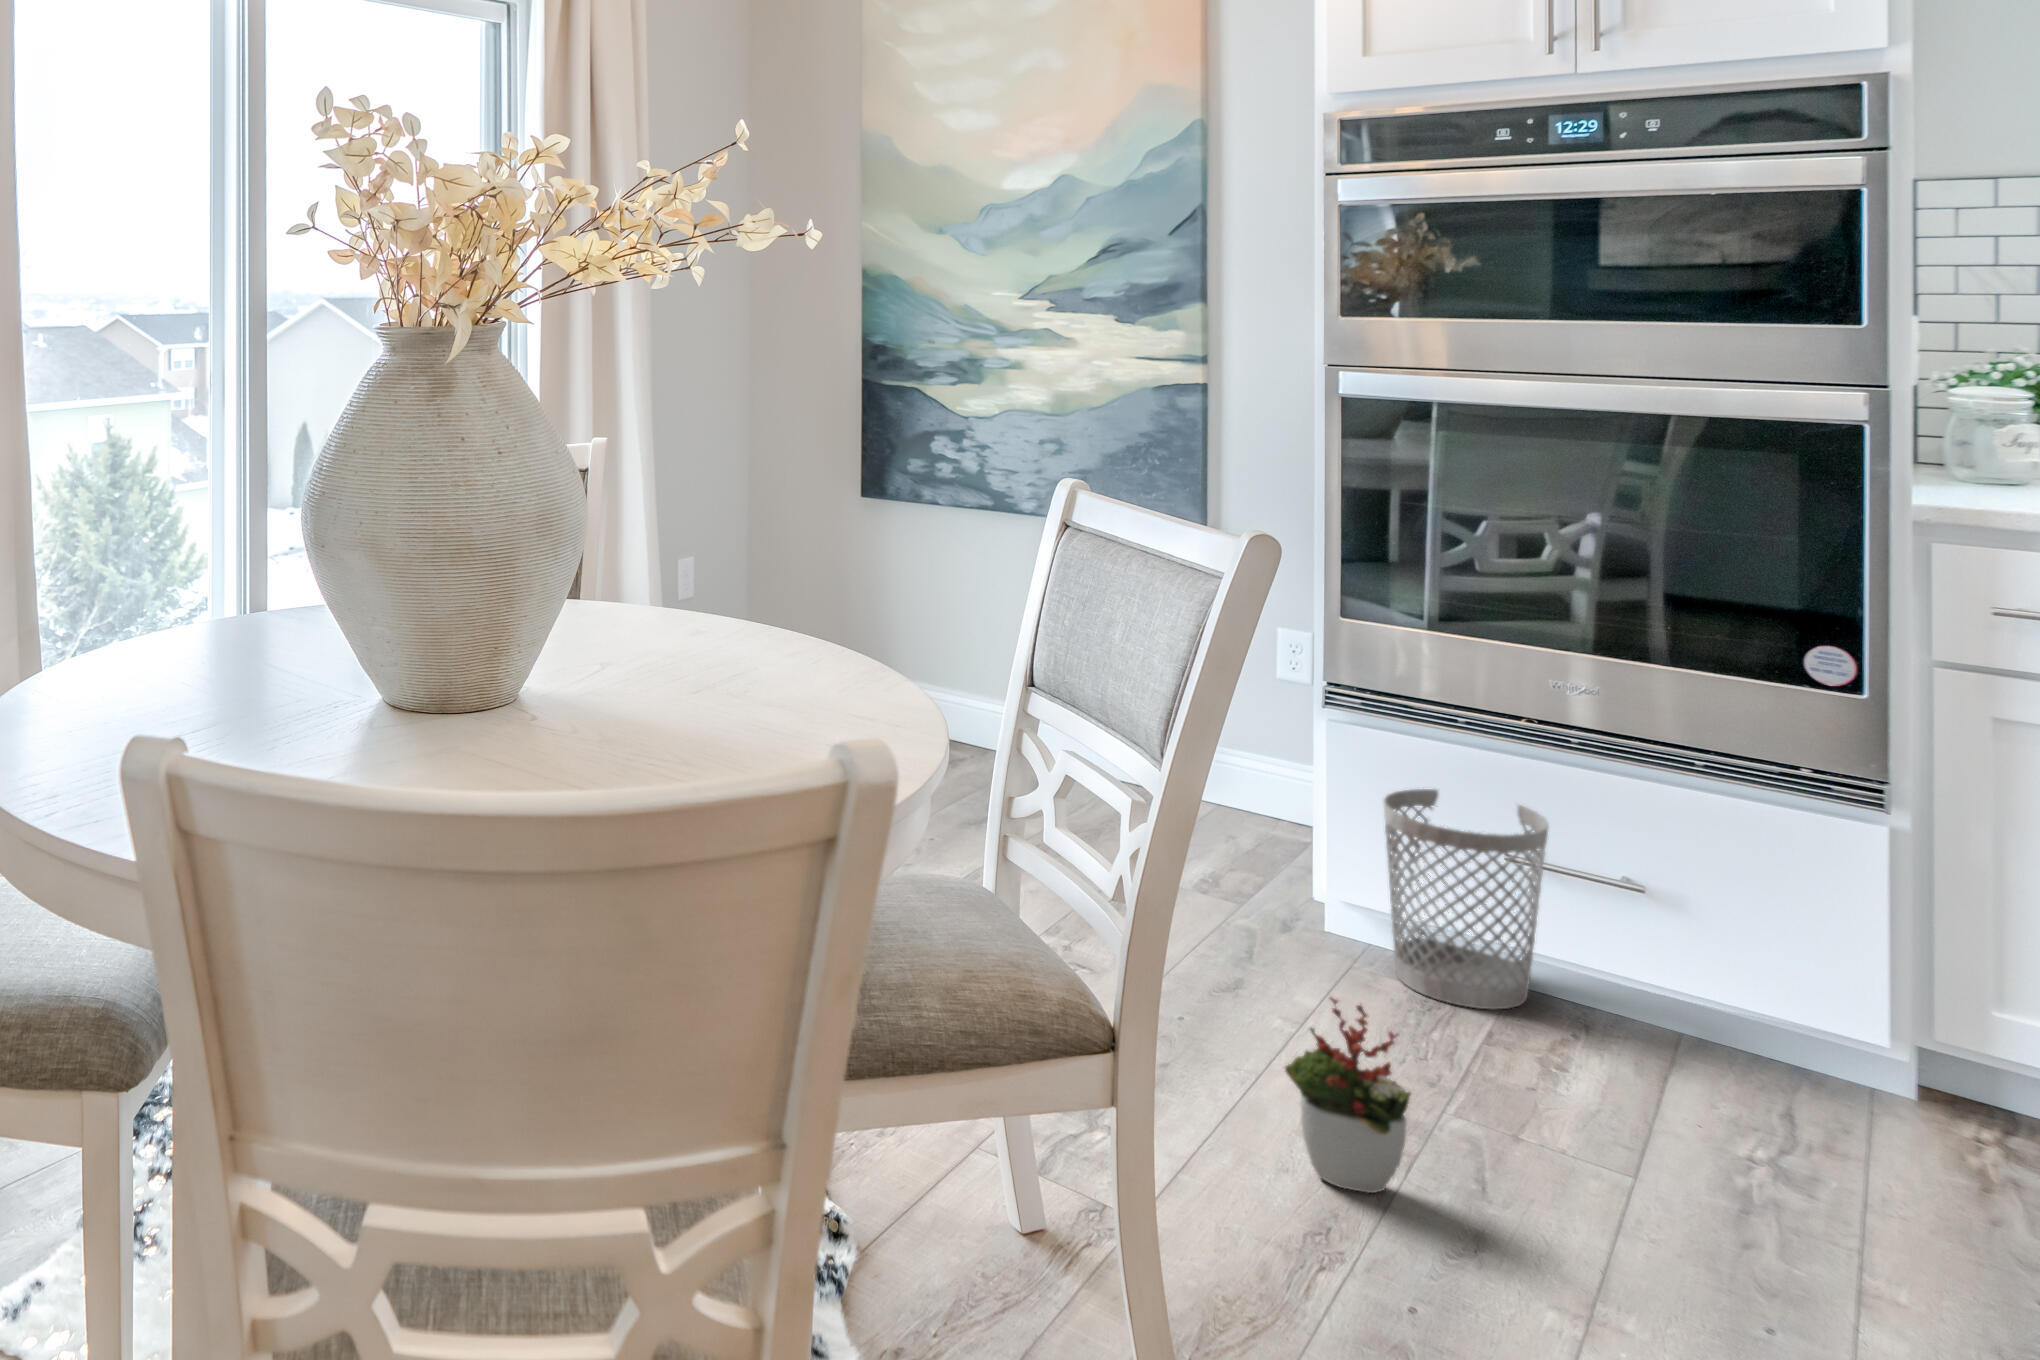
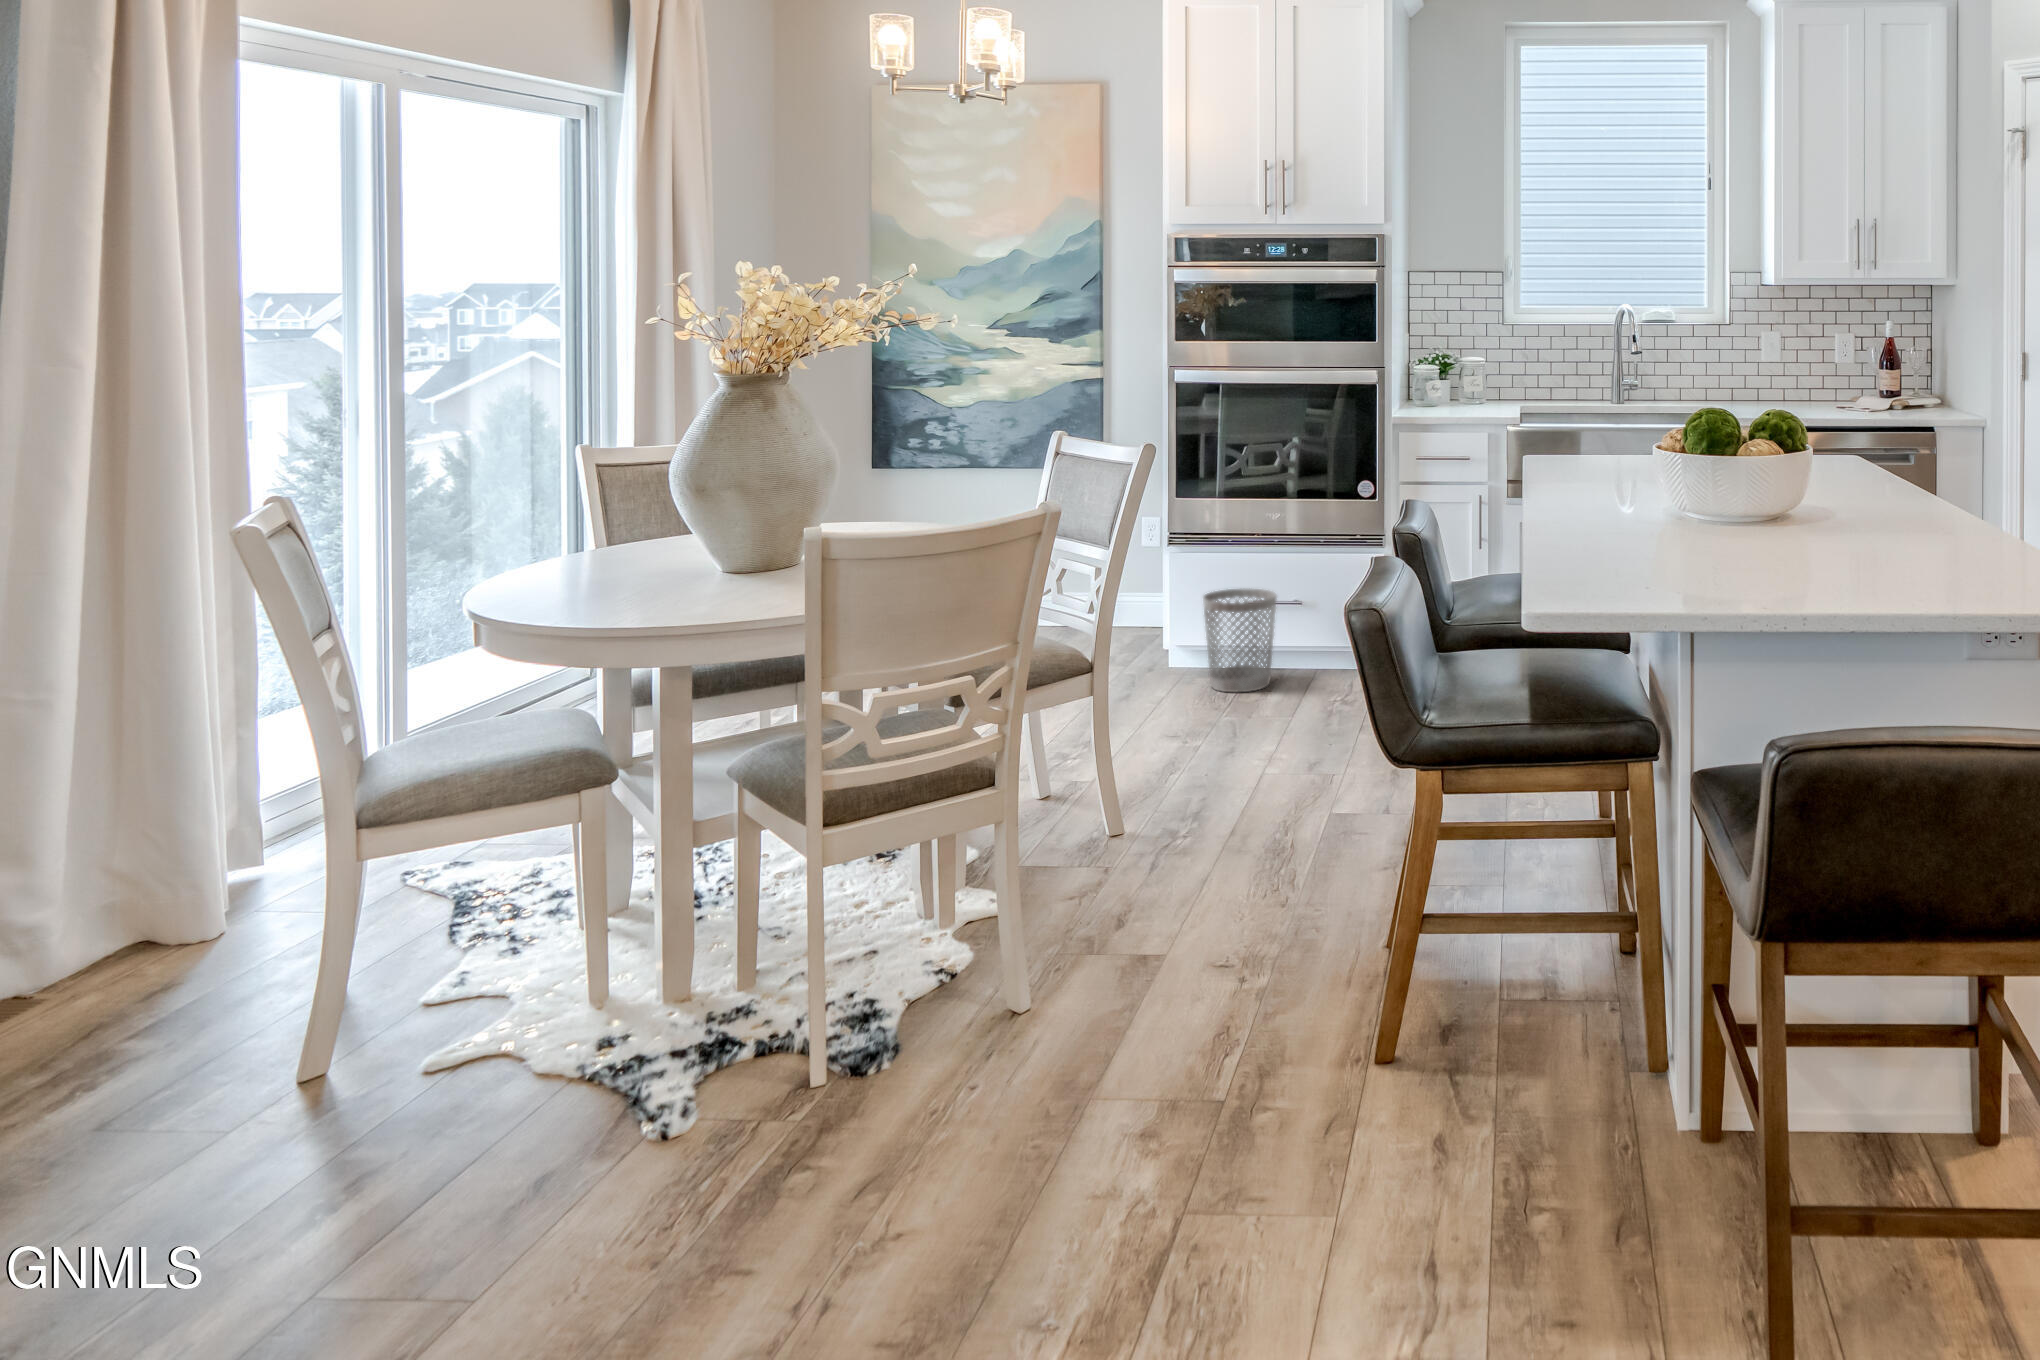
decorative plant: present [1285,997,1411,1193] -> none [1160,671,1214,760]

